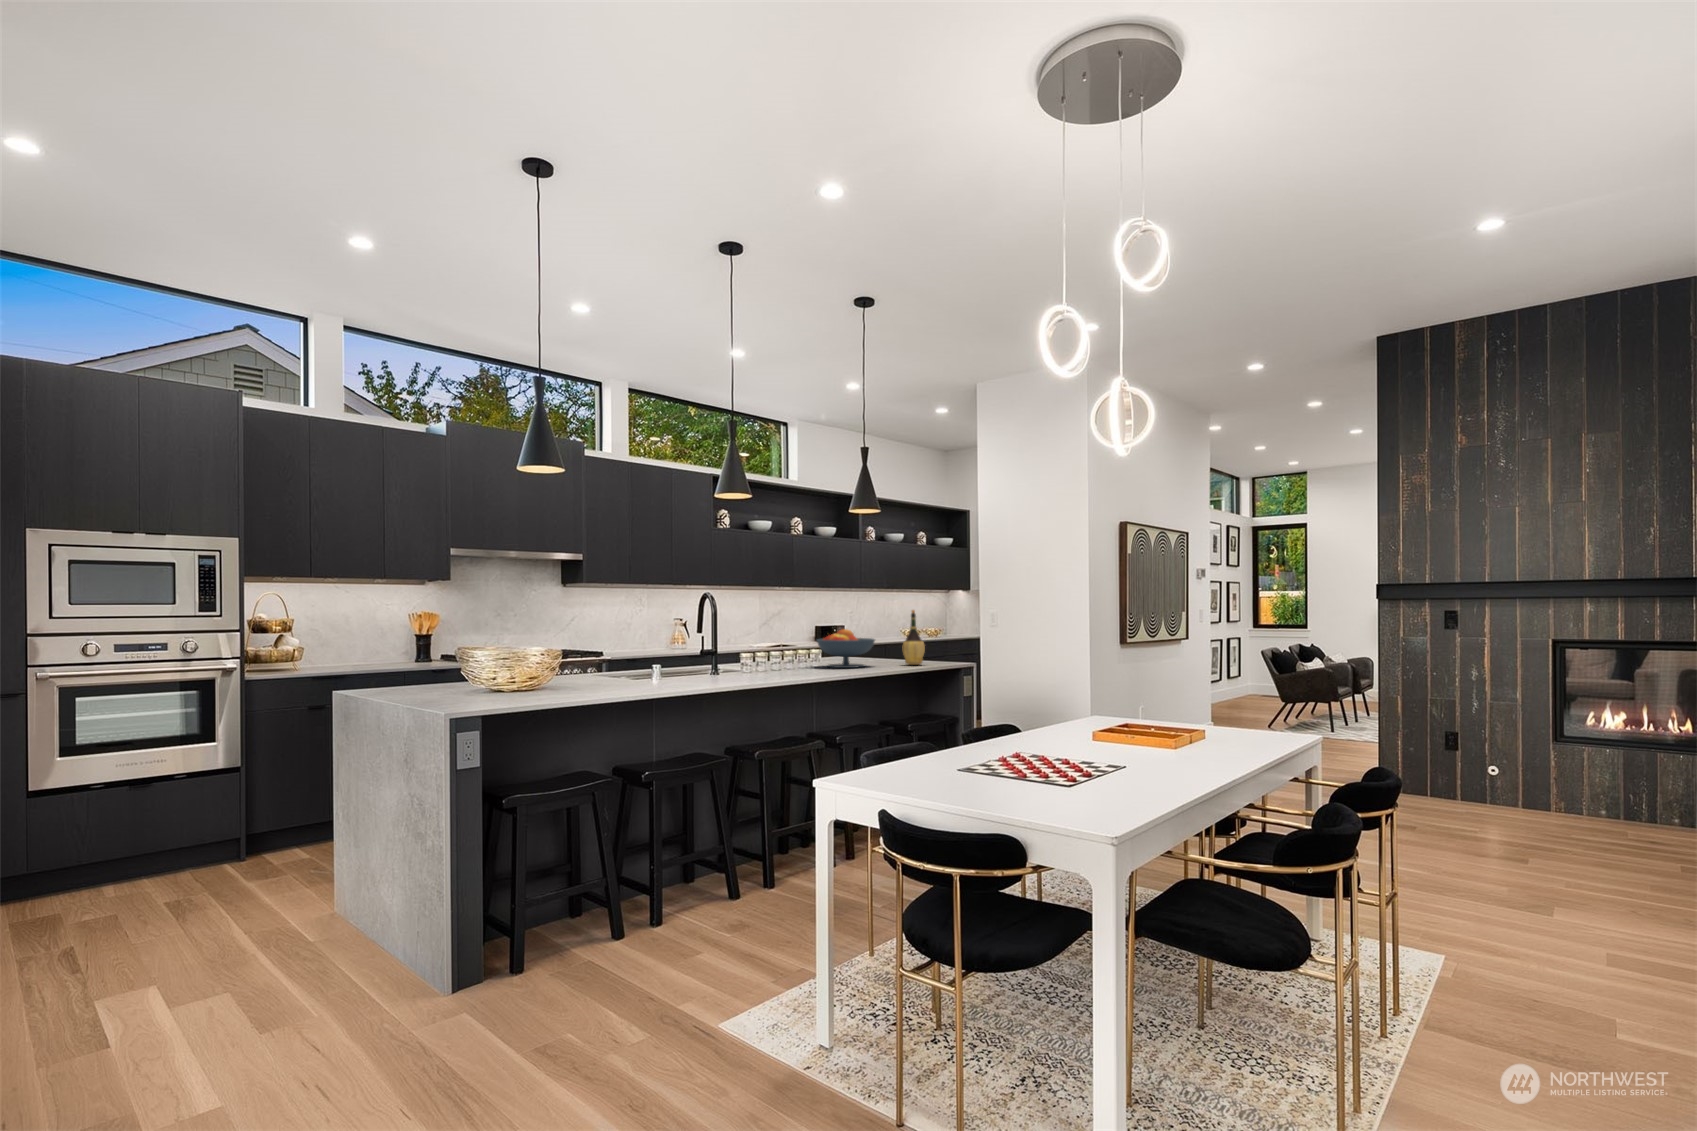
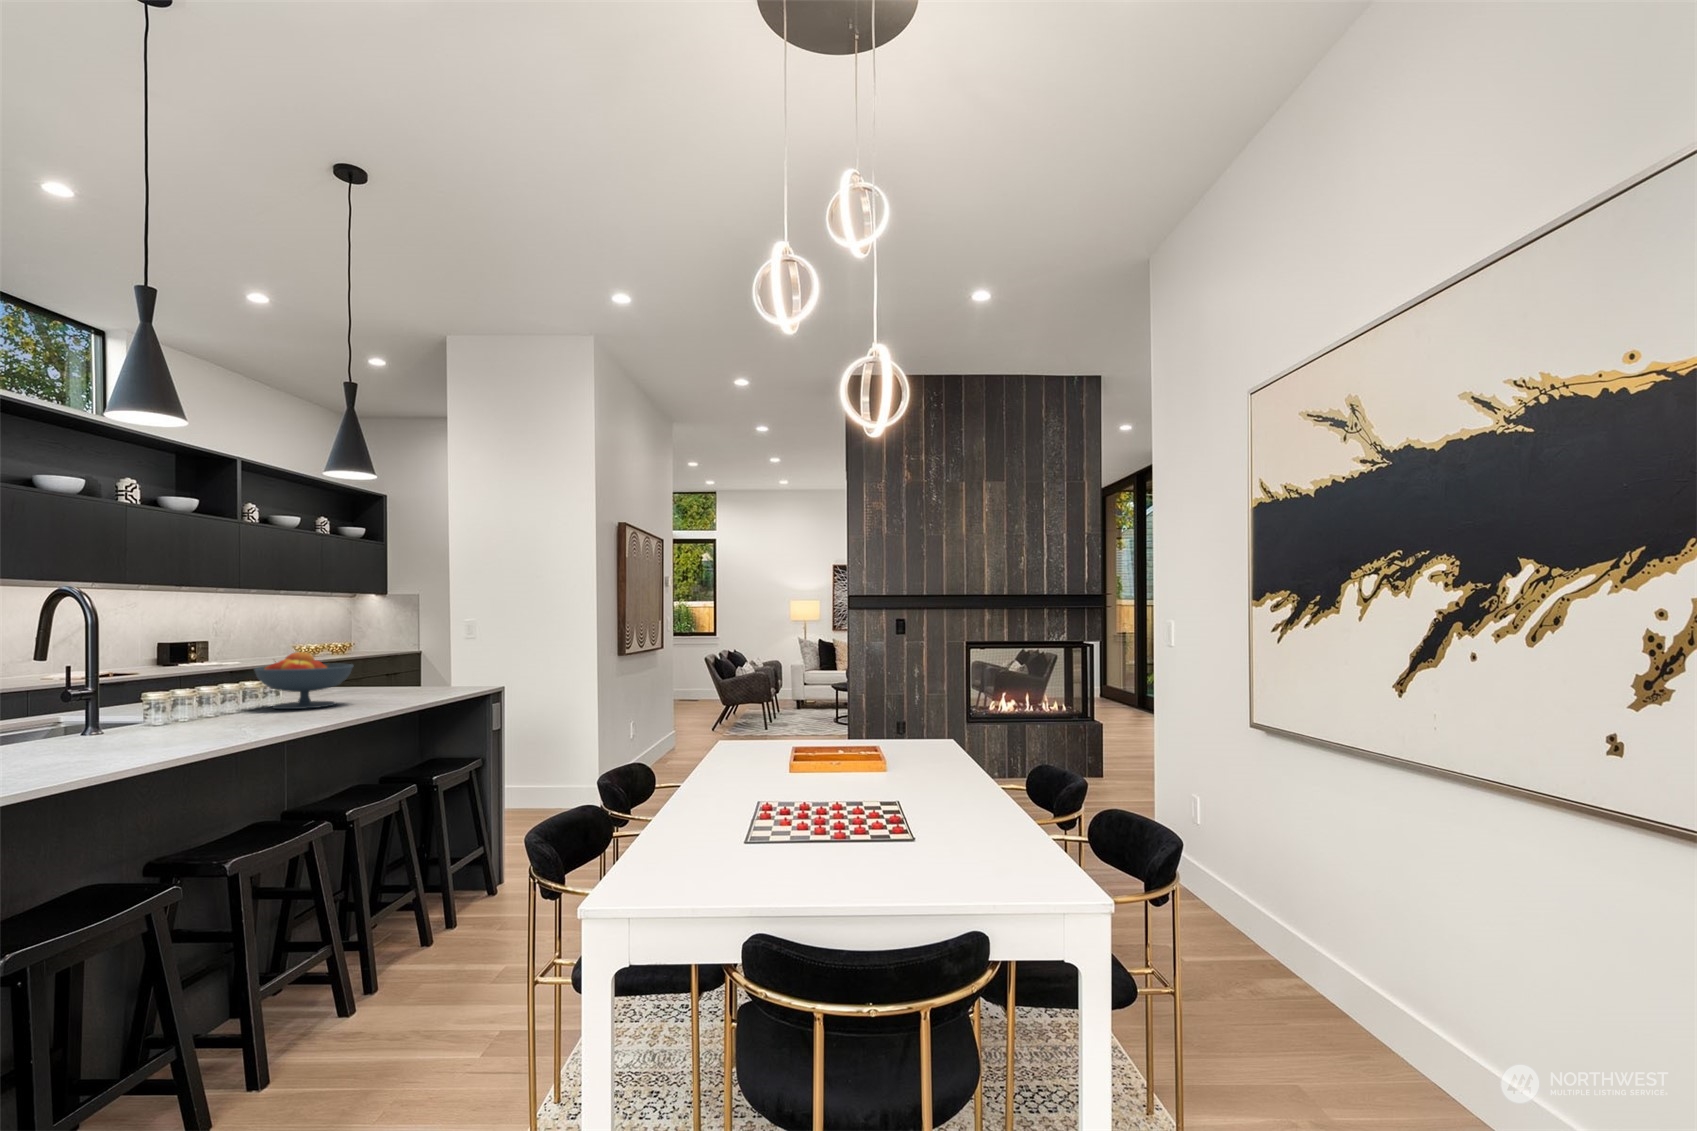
wine bottle: present [903,610,925,665] -> none [392,623,425,698]

